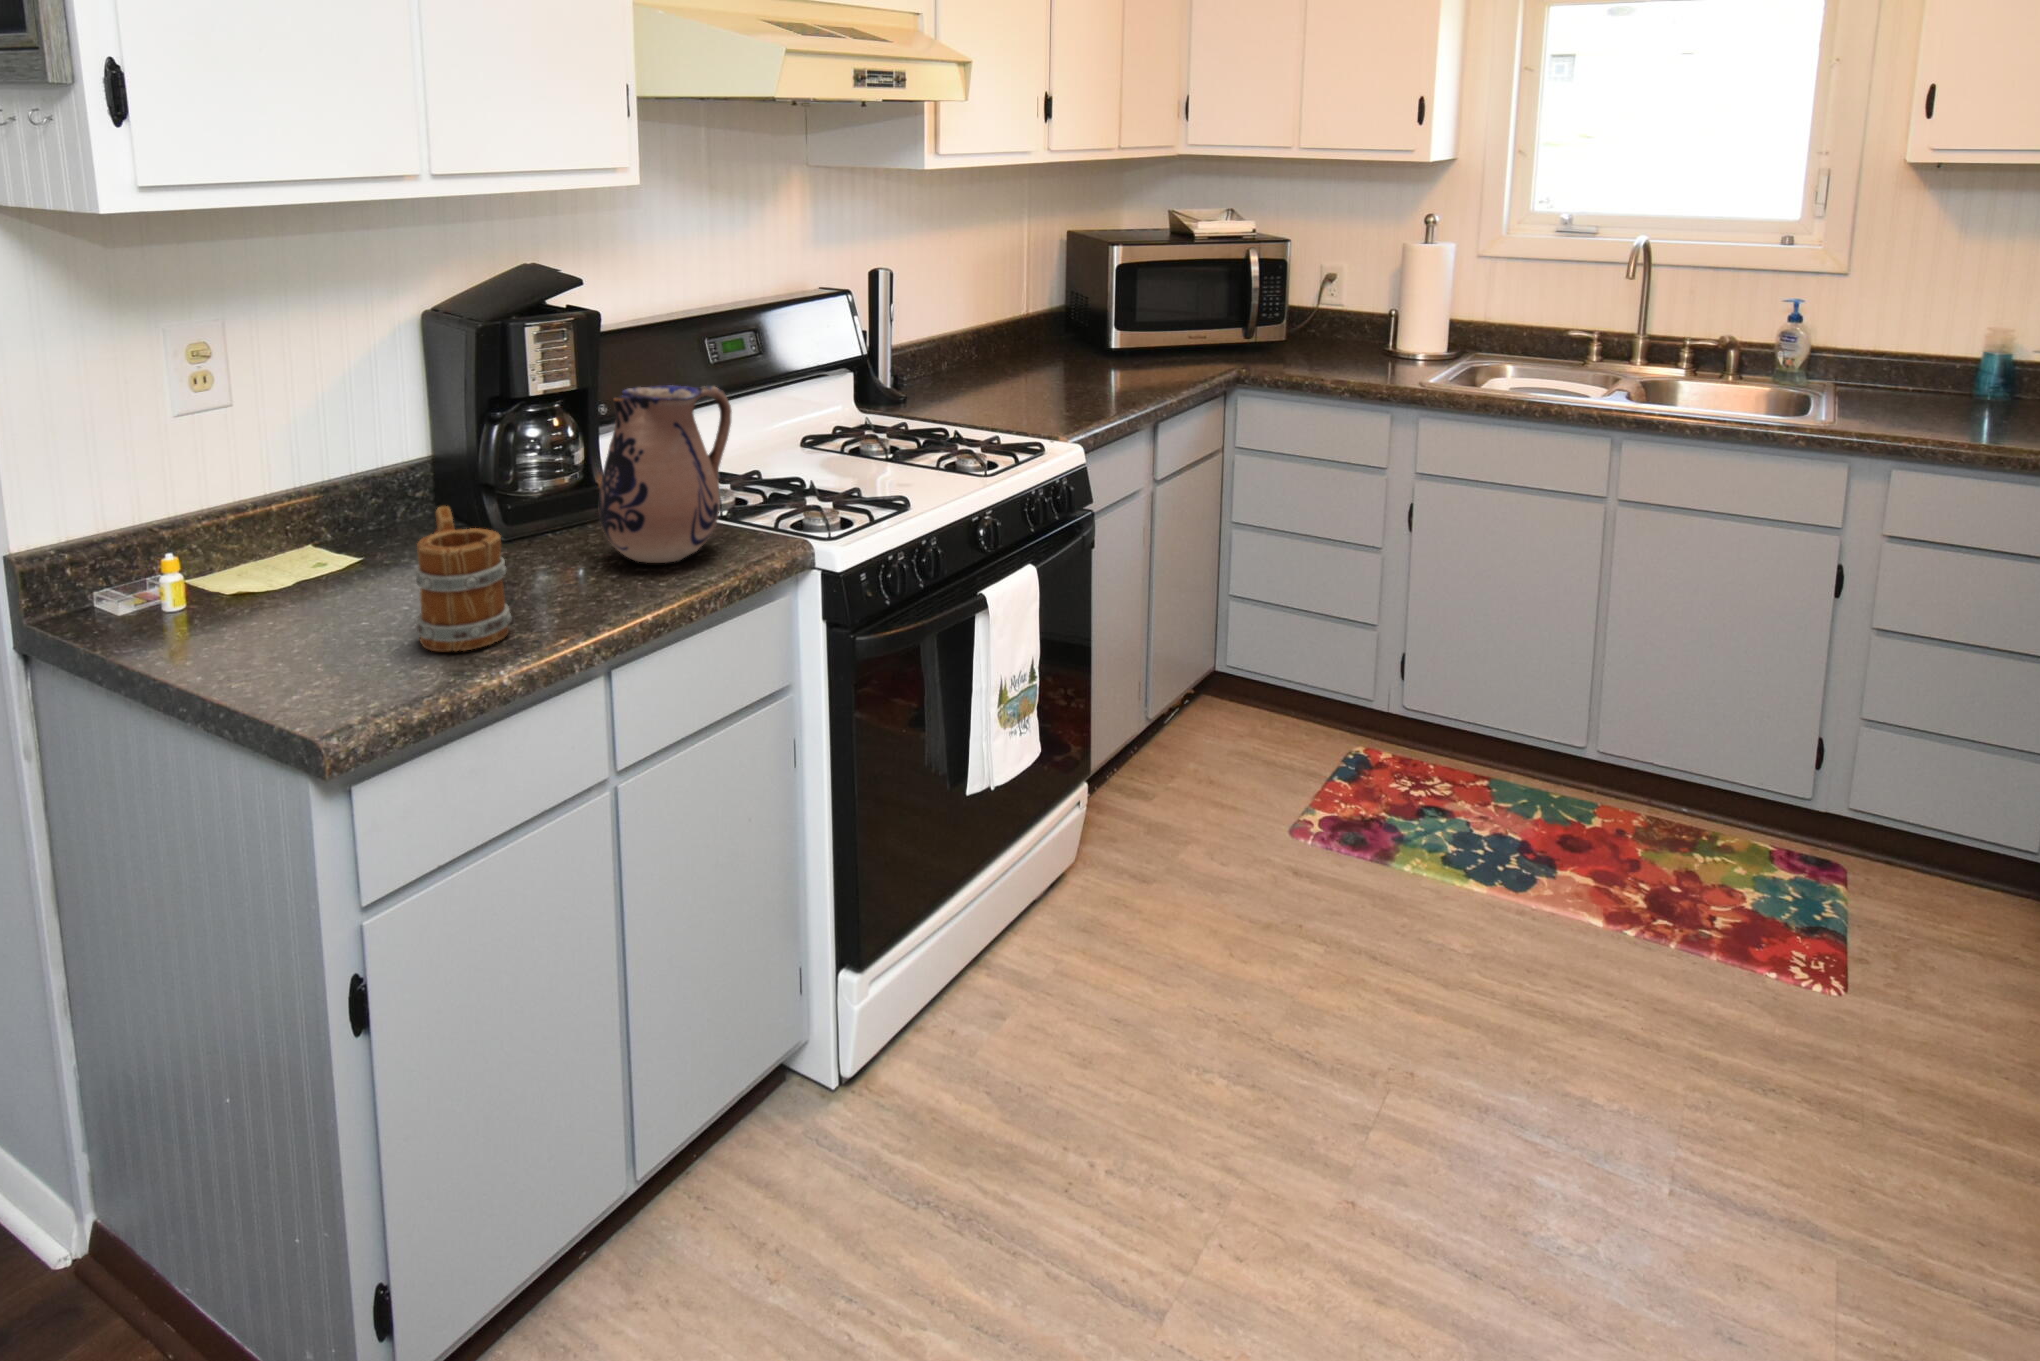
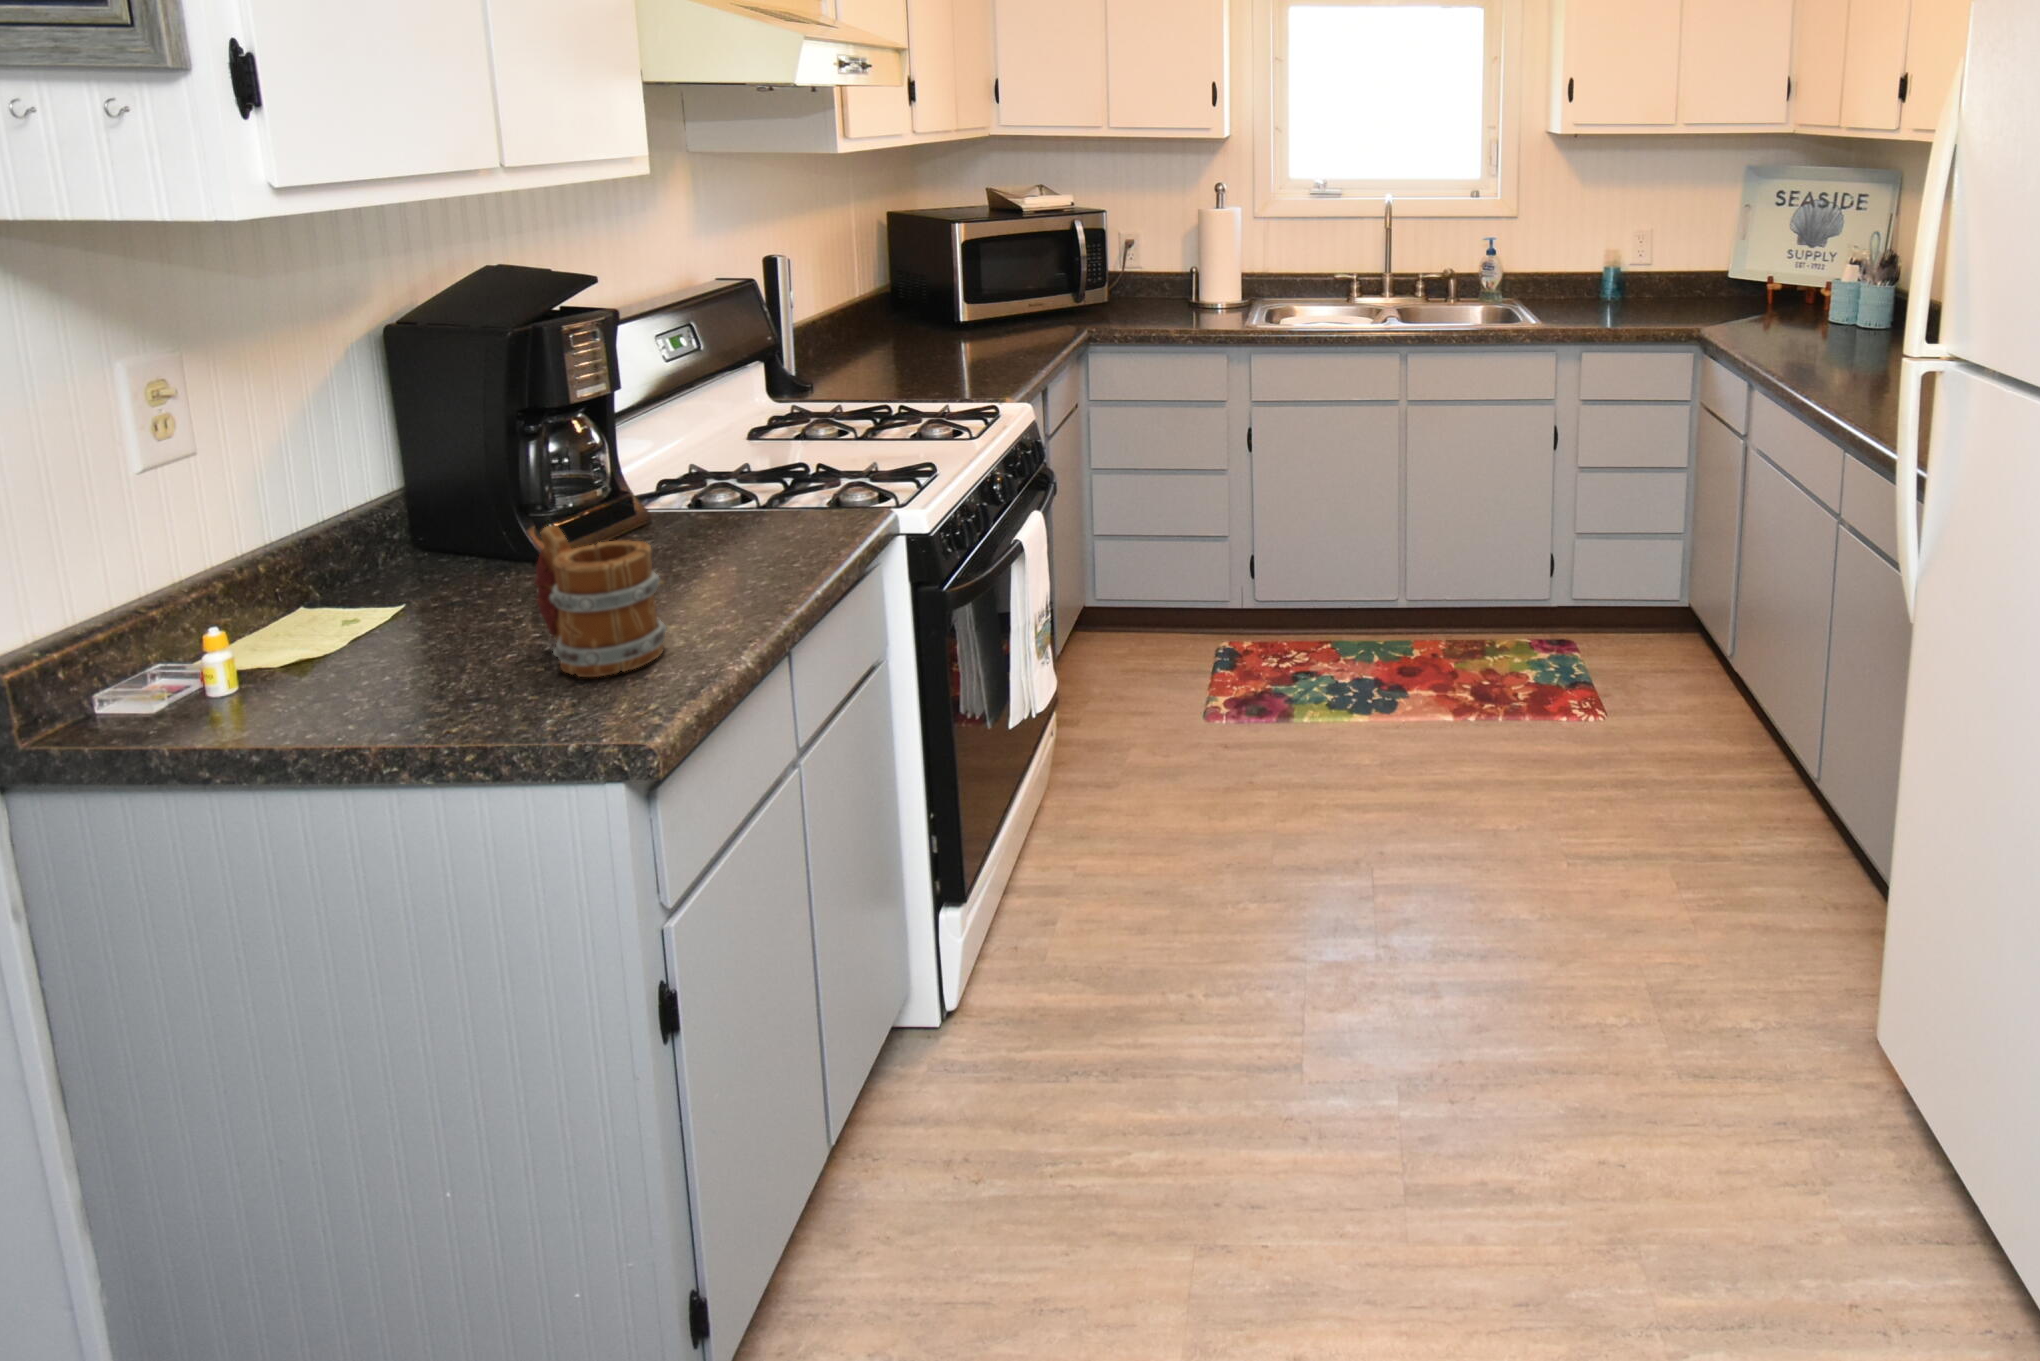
ceramic pitcher: present [599,385,731,563] -> none [655,373,791,562]

